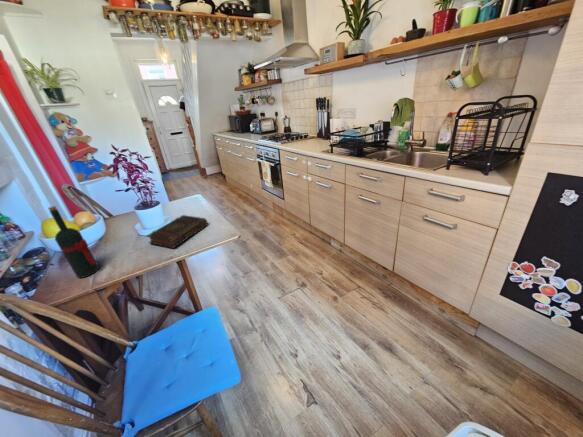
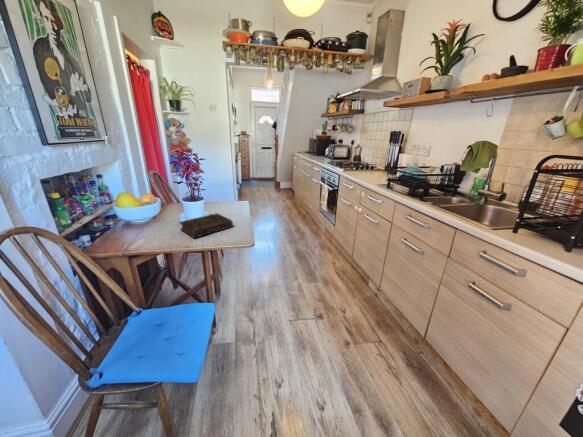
wine bottle: present [48,206,99,278] -> none [112,180,137,241]

